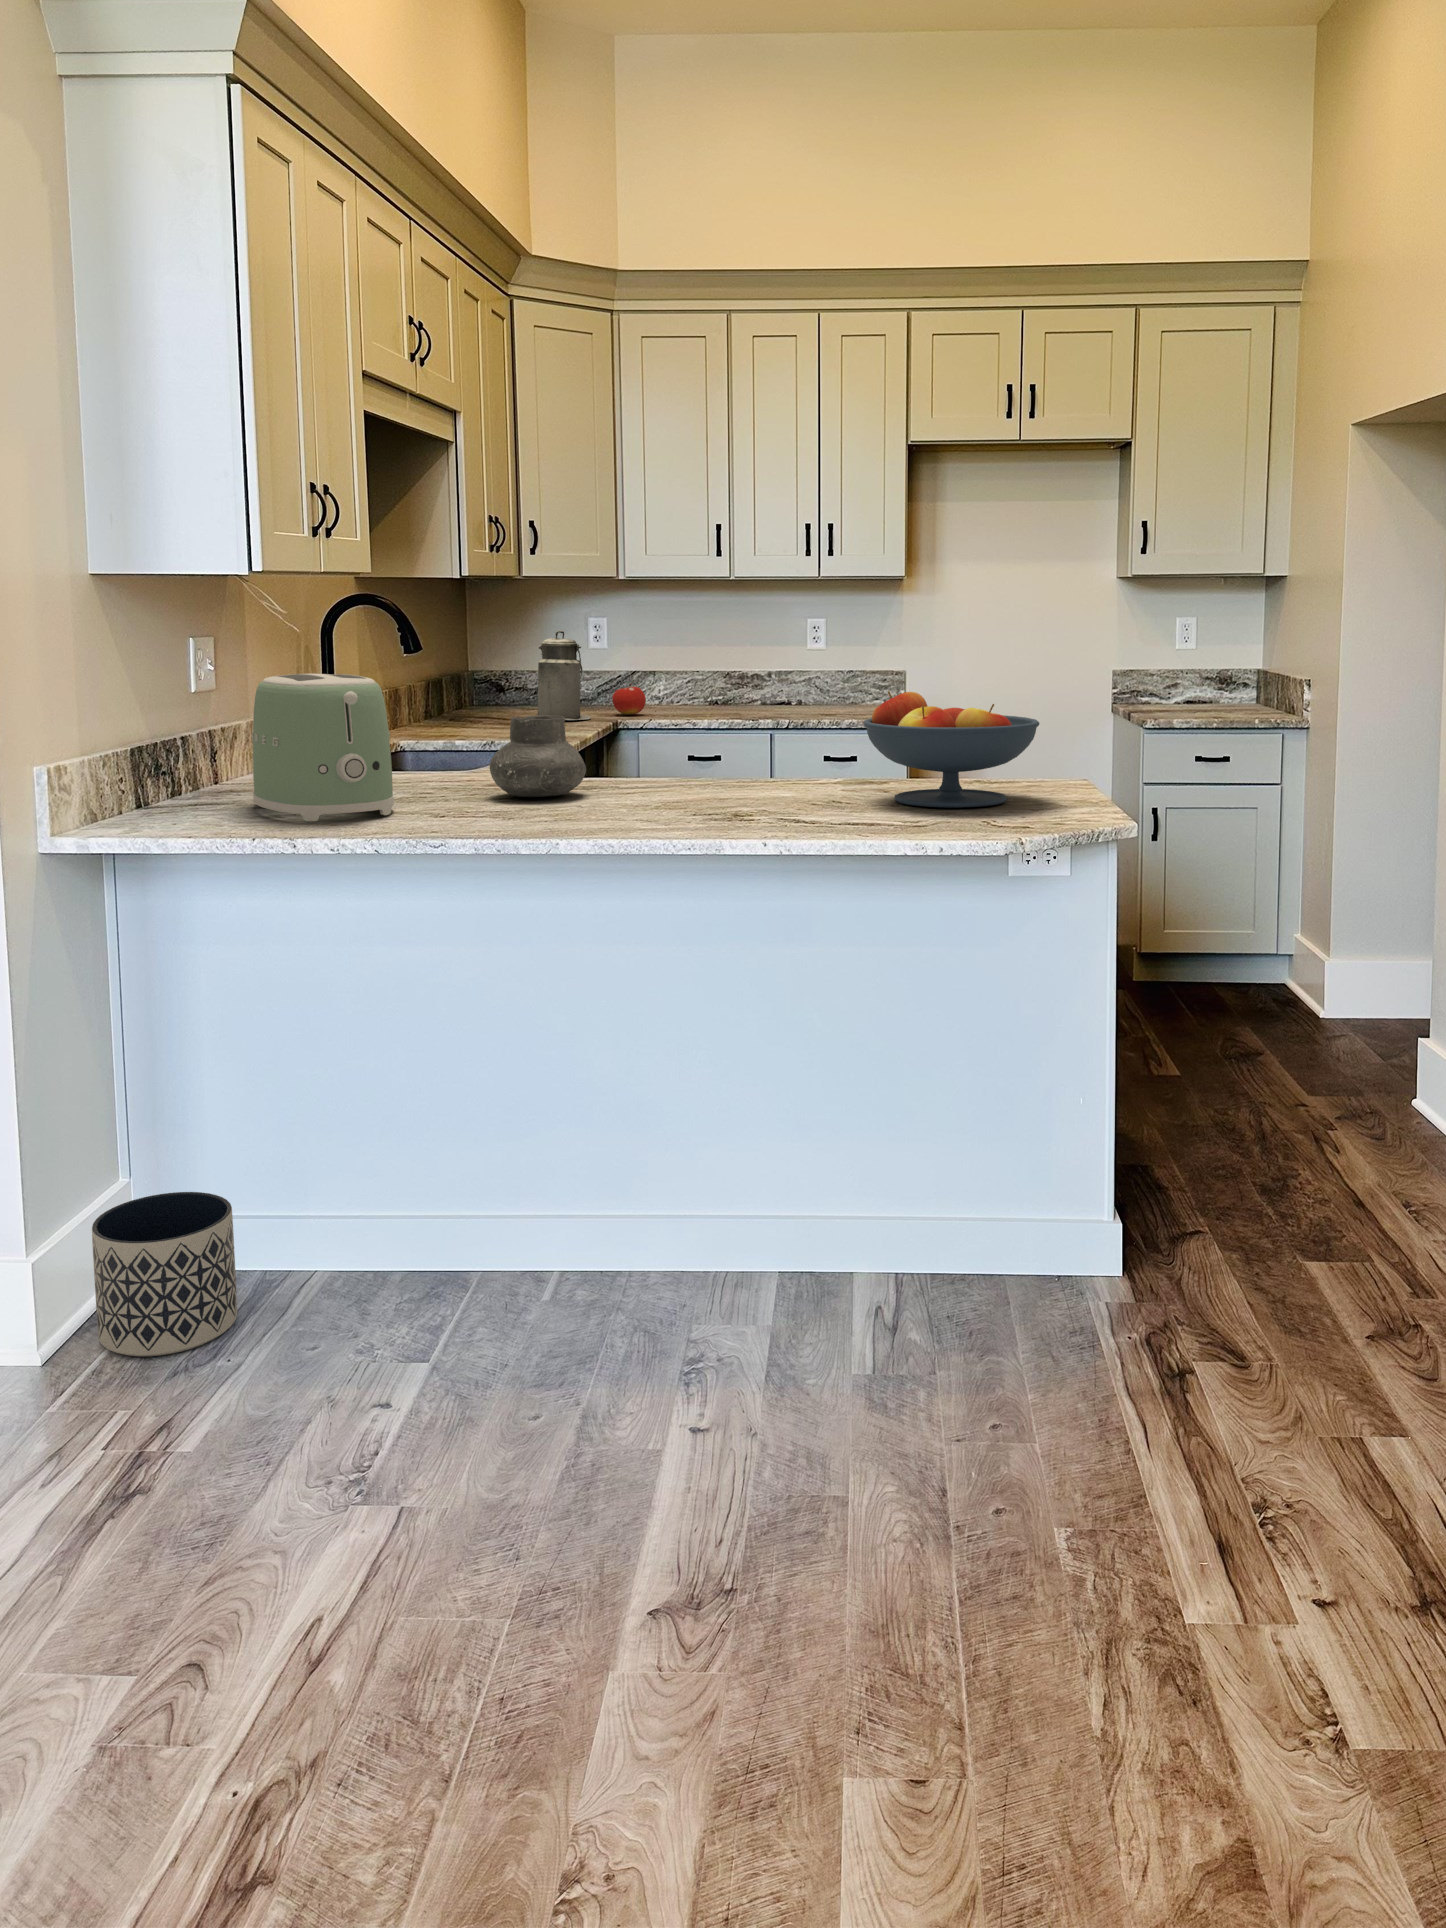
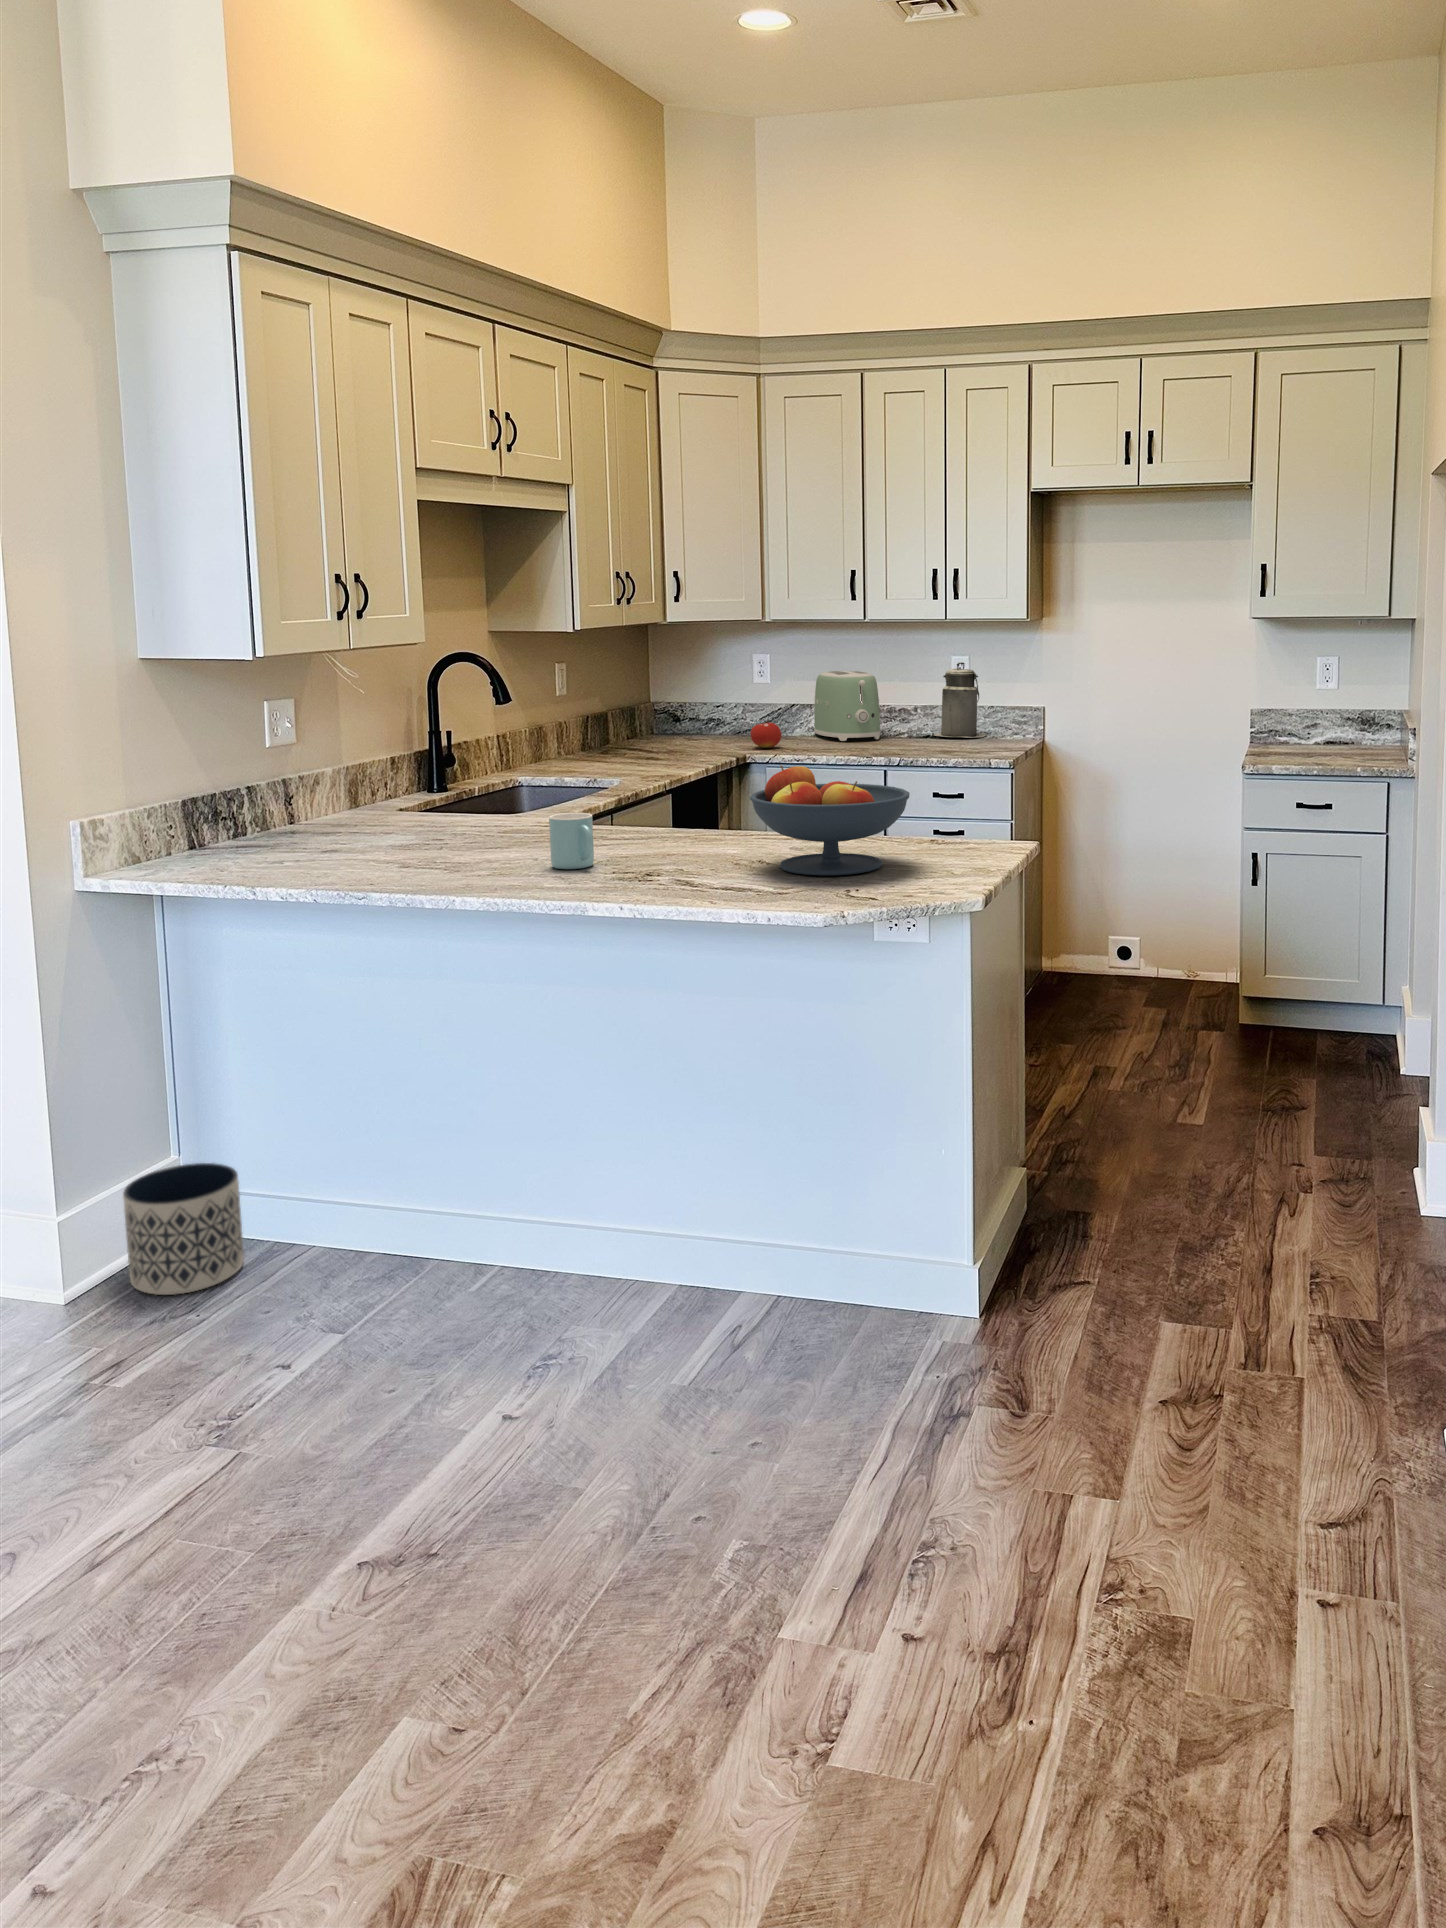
canister: present [537,631,591,720] -> present [934,662,986,738]
toaster: present [252,673,394,821] -> present [814,671,881,741]
vase: present [490,715,586,797] -> none [459,777,544,849]
mug: none [635,748,695,811] -> present [549,813,594,869]

